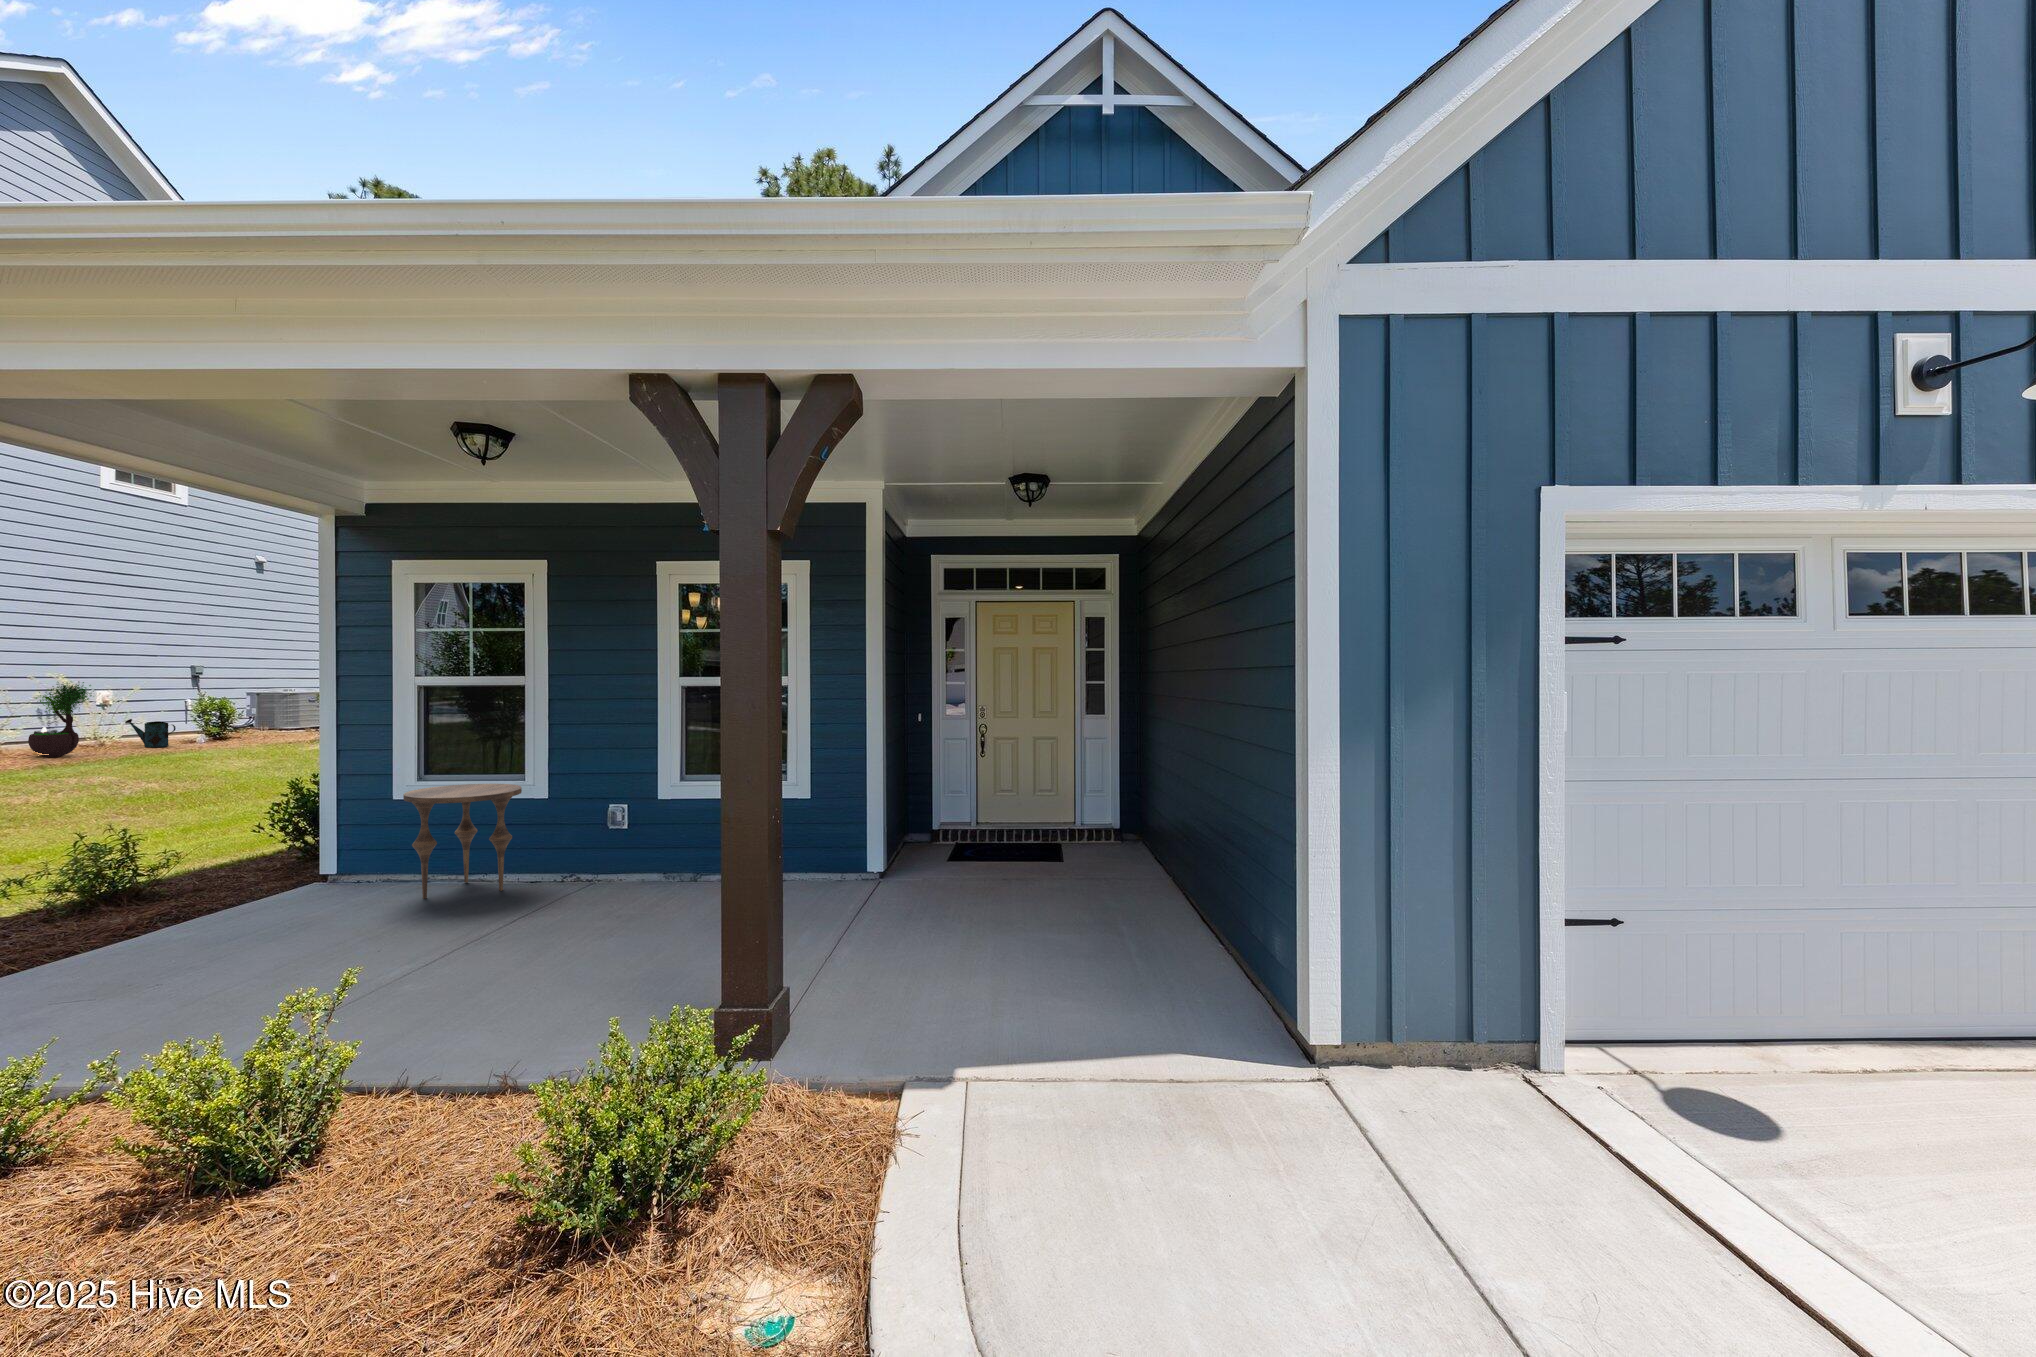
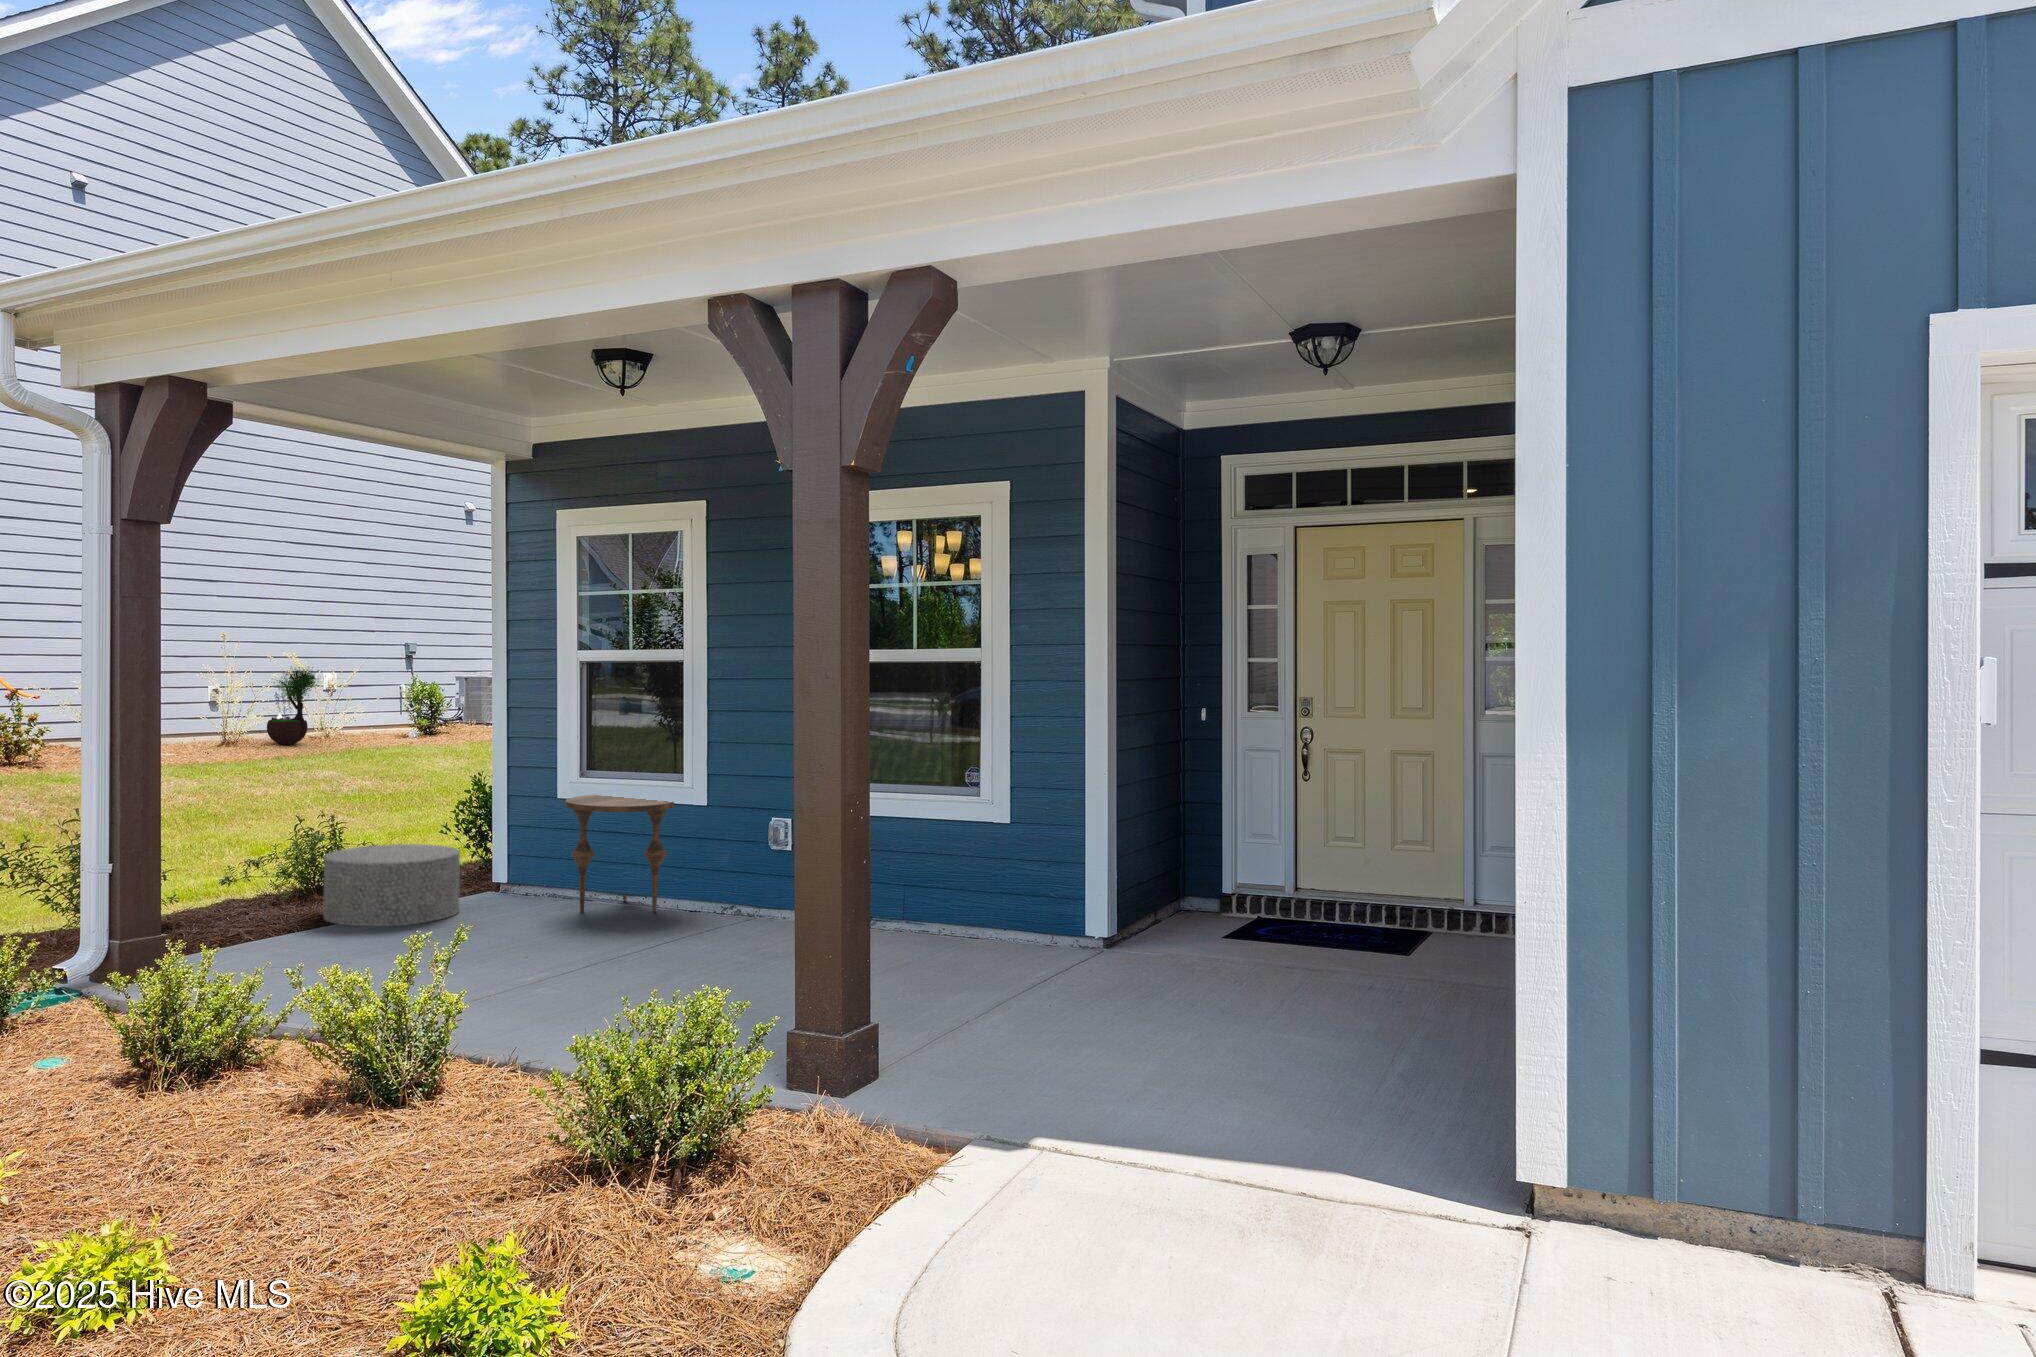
watering can: present [125,719,176,747] -> none [347,707,390,739]
ottoman: none [116,847,286,940] -> present [323,844,460,926]

